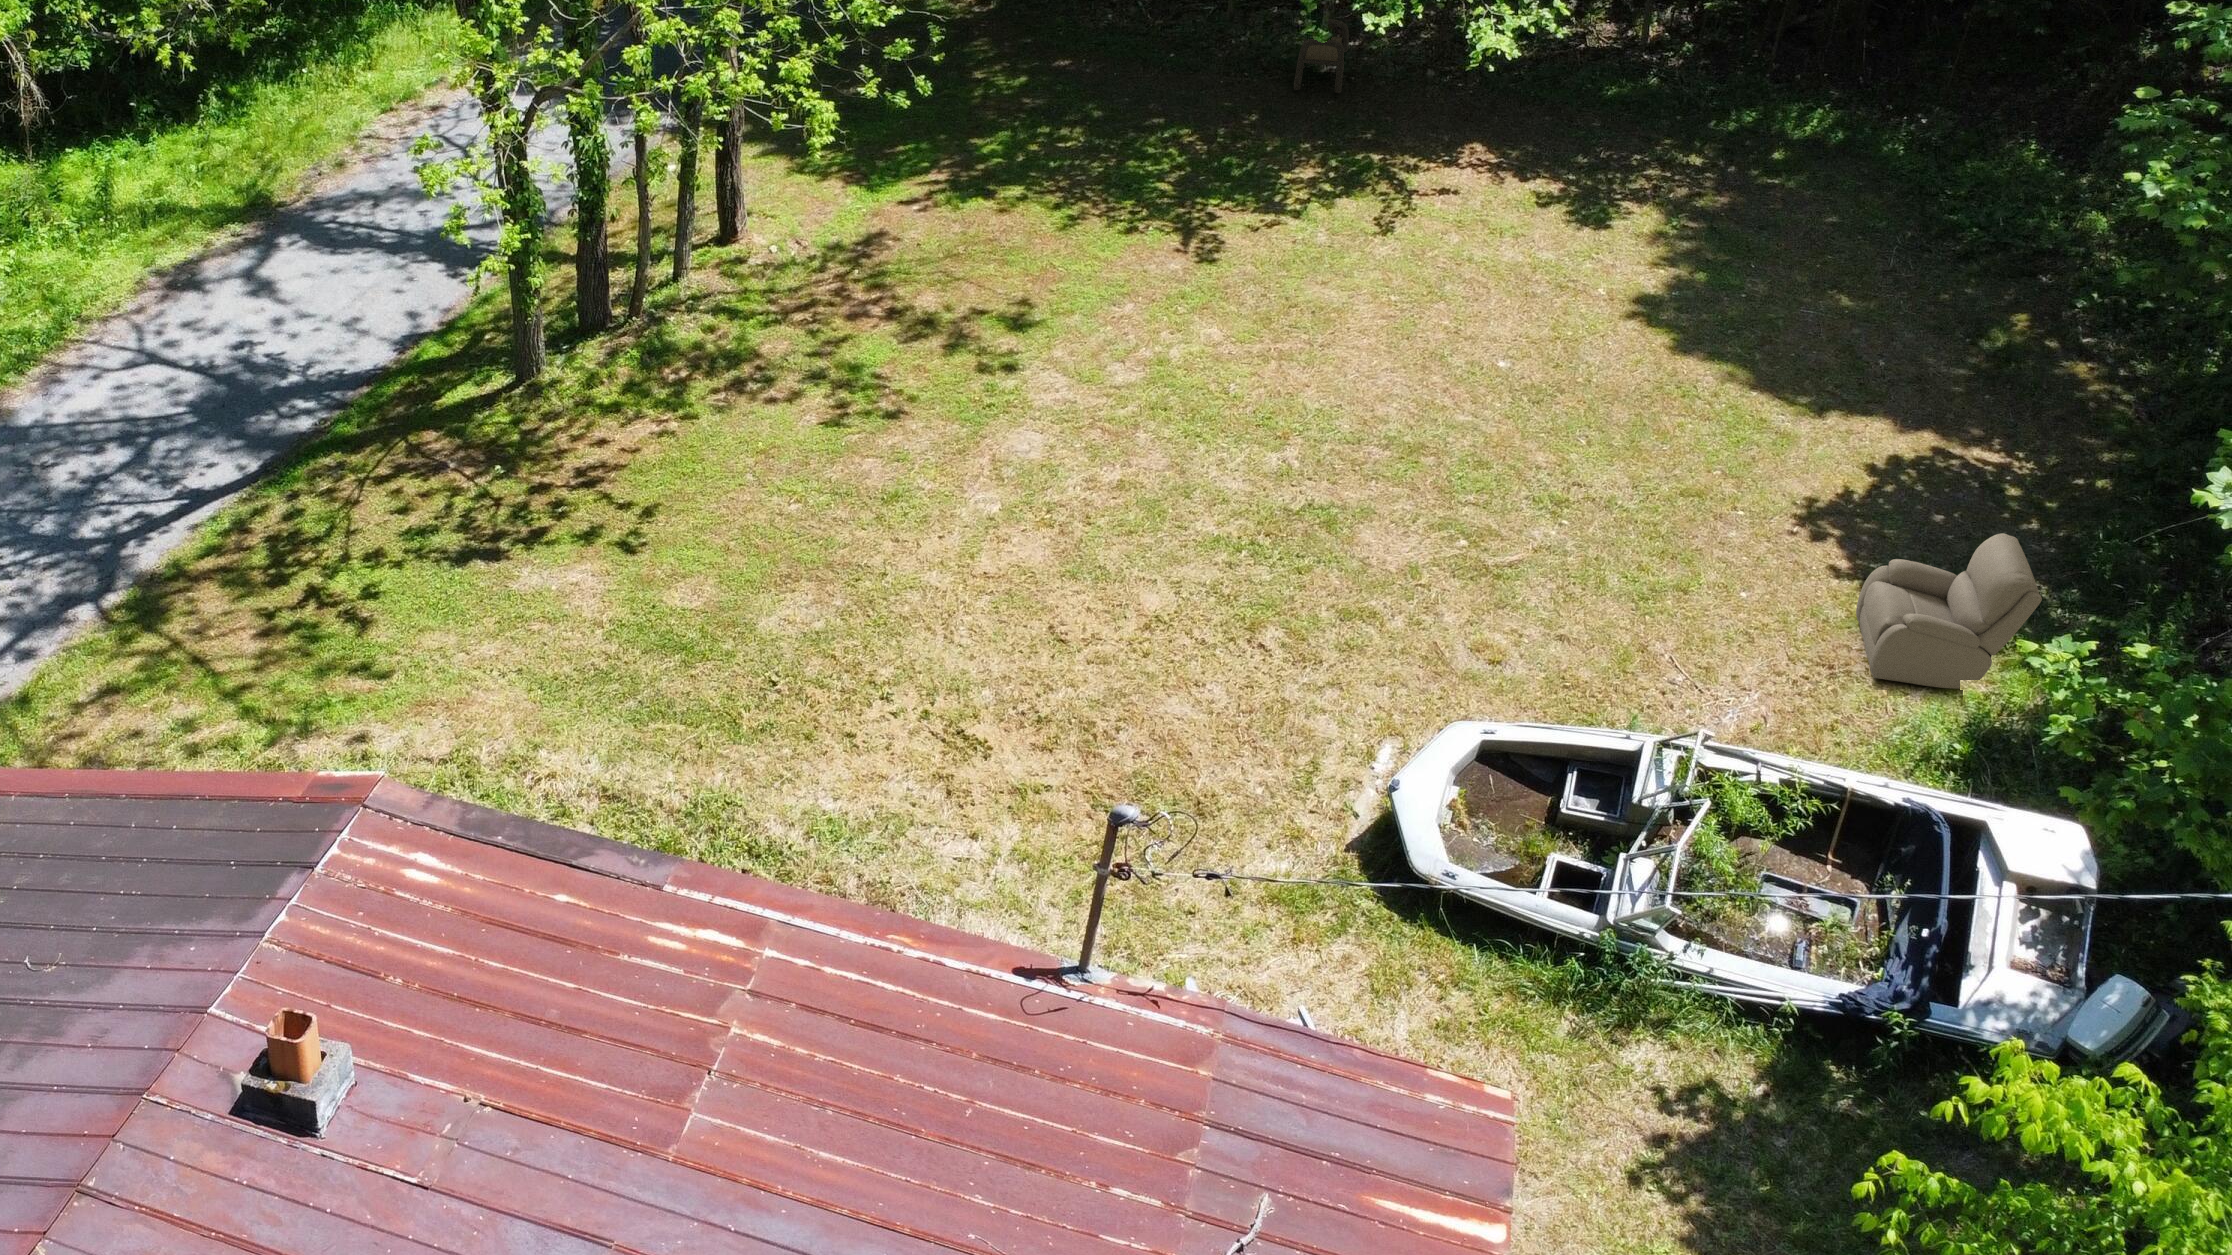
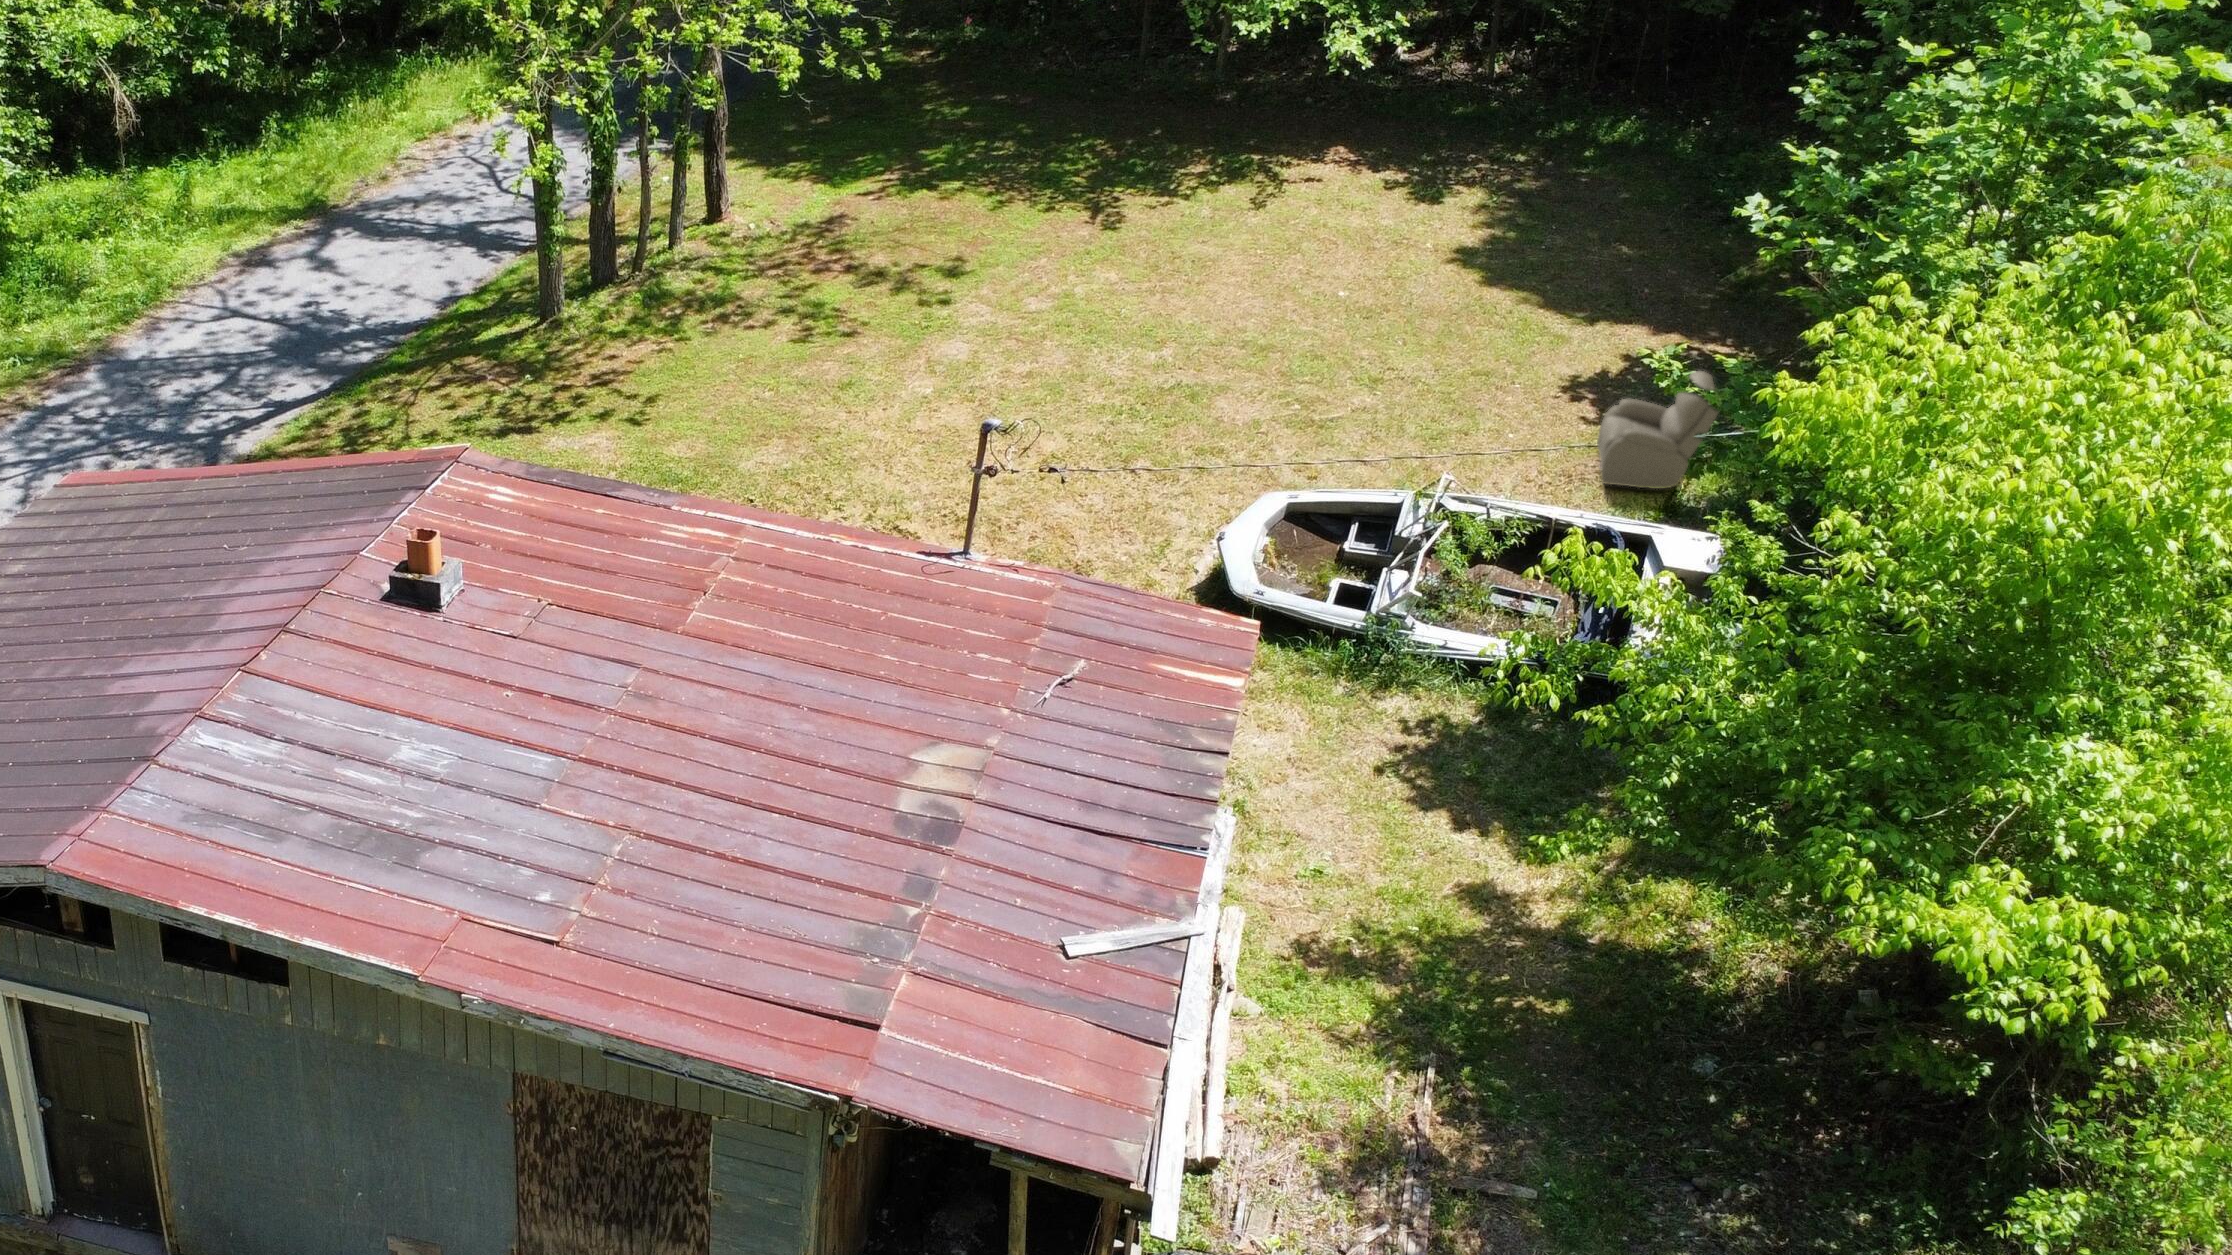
bench: present [1293,19,1349,93] -> none [1194,51,1242,113]

